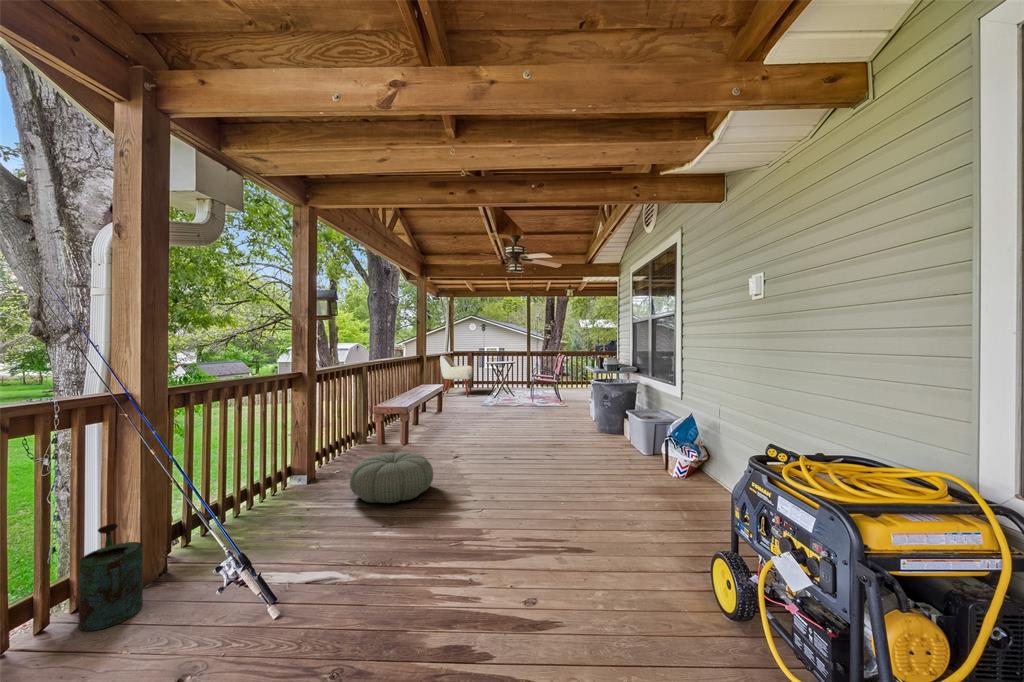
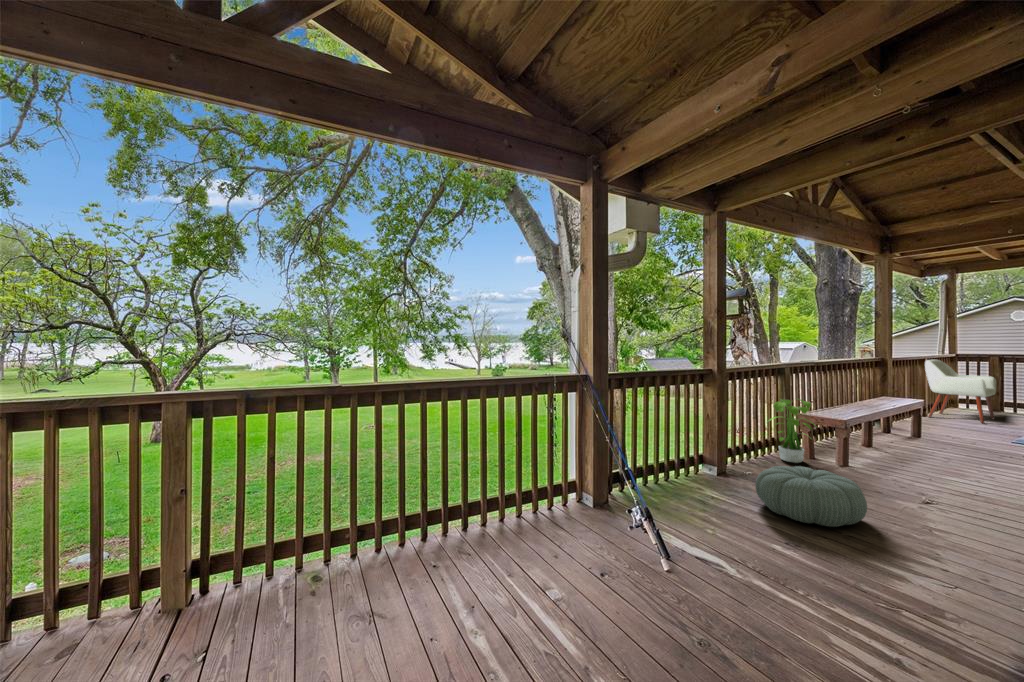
potted plant: none [347,392,387,451] -> present [769,399,813,463]
watering can: present [78,524,143,631] -> none [561,462,591,526]

